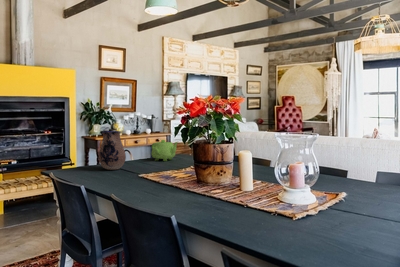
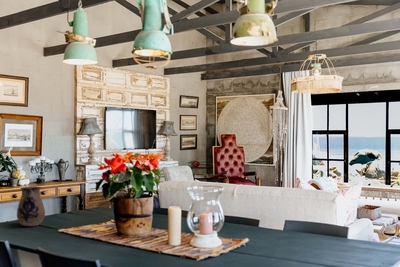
teapot: present [152,140,178,161] -> none [70,194,99,216]

